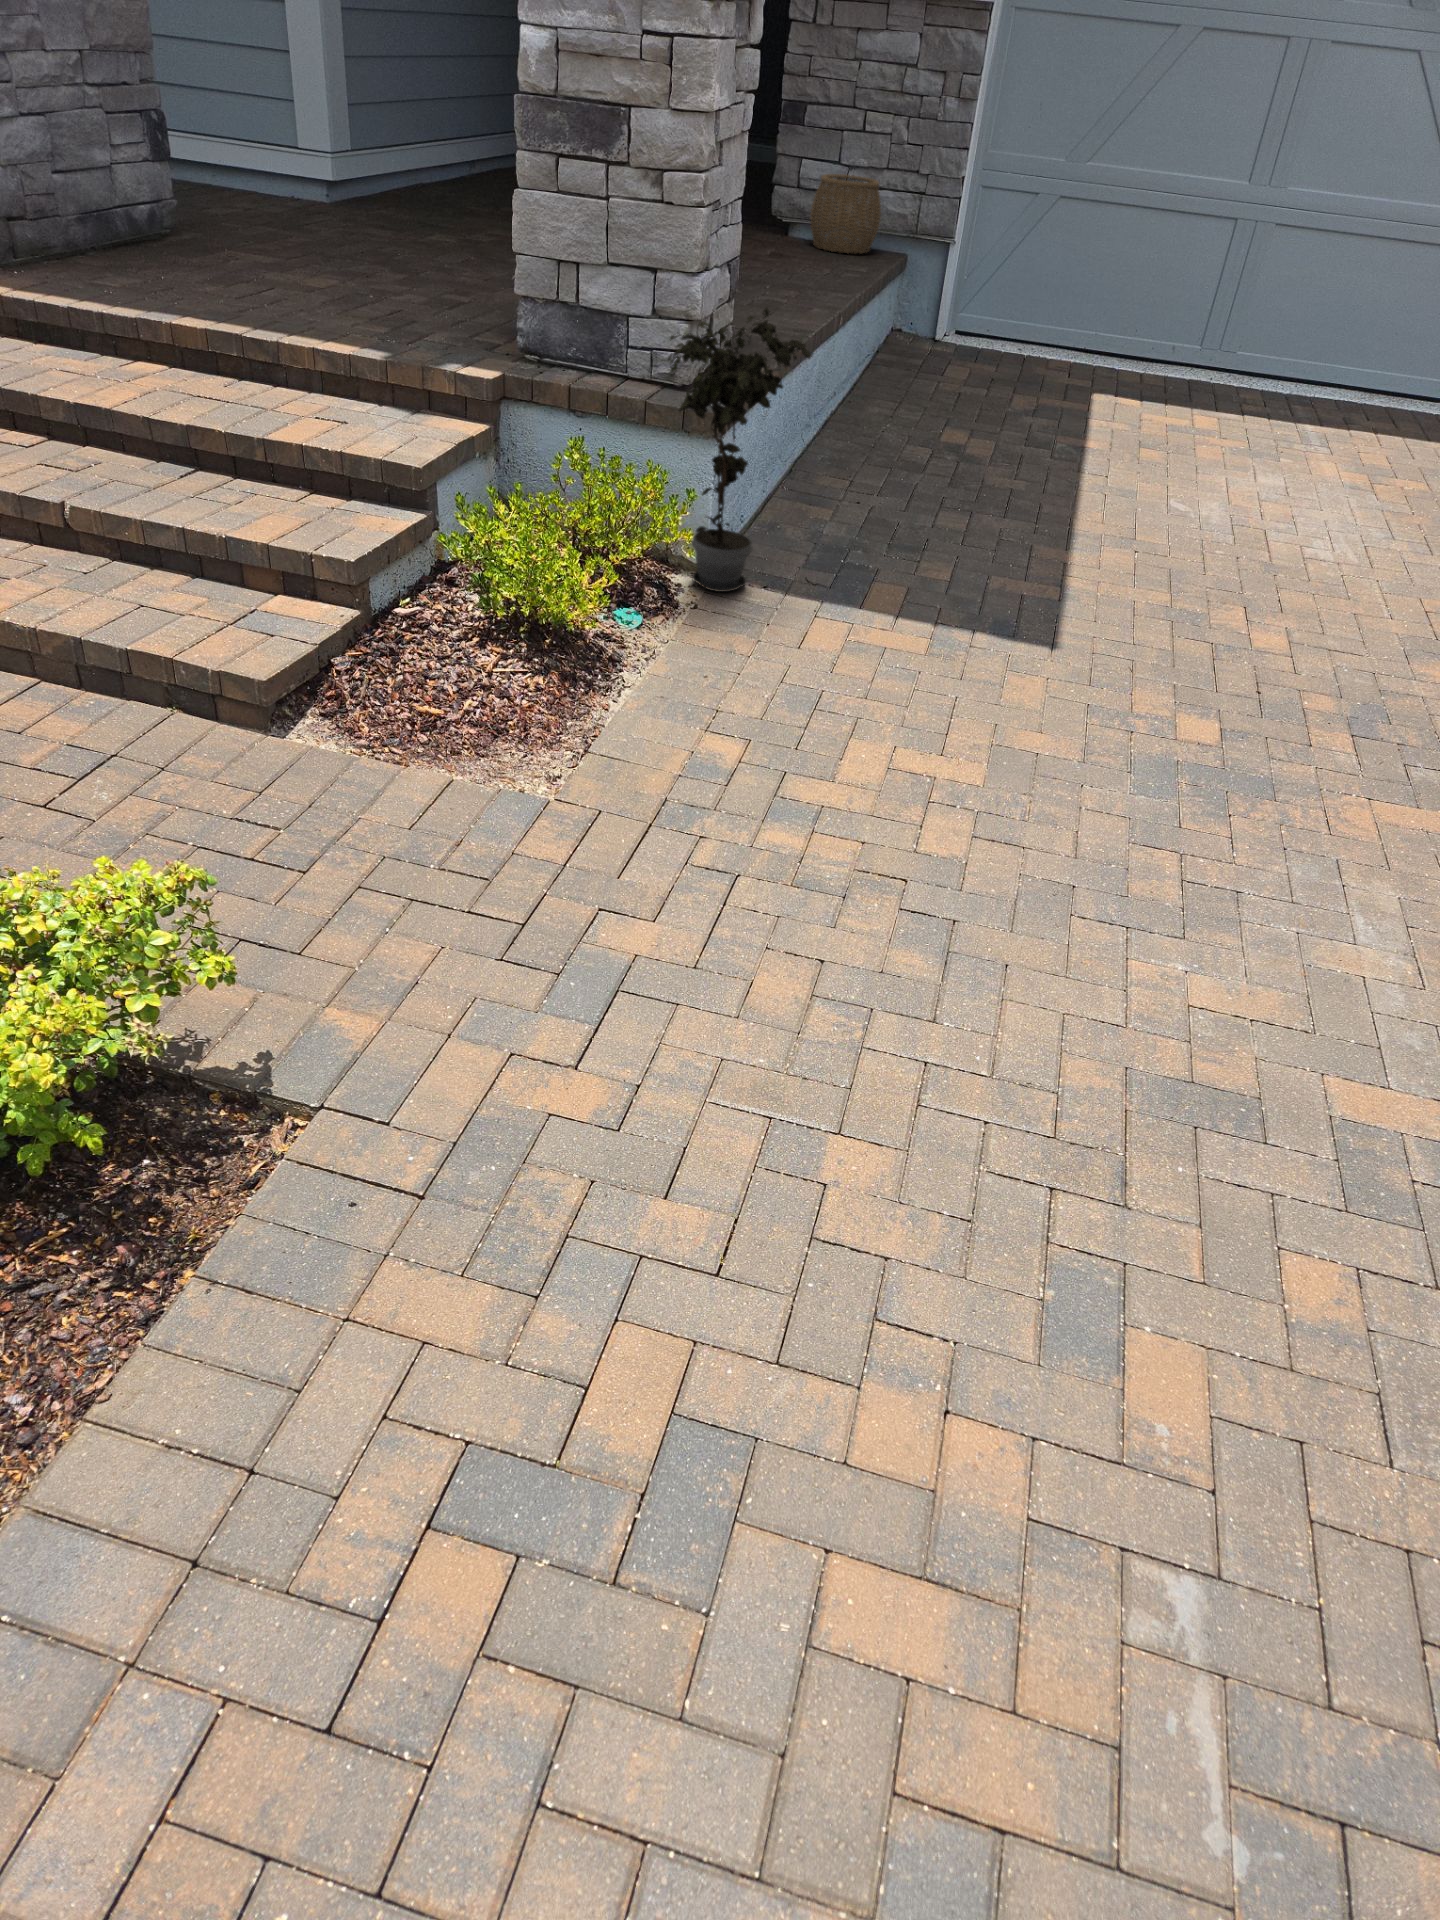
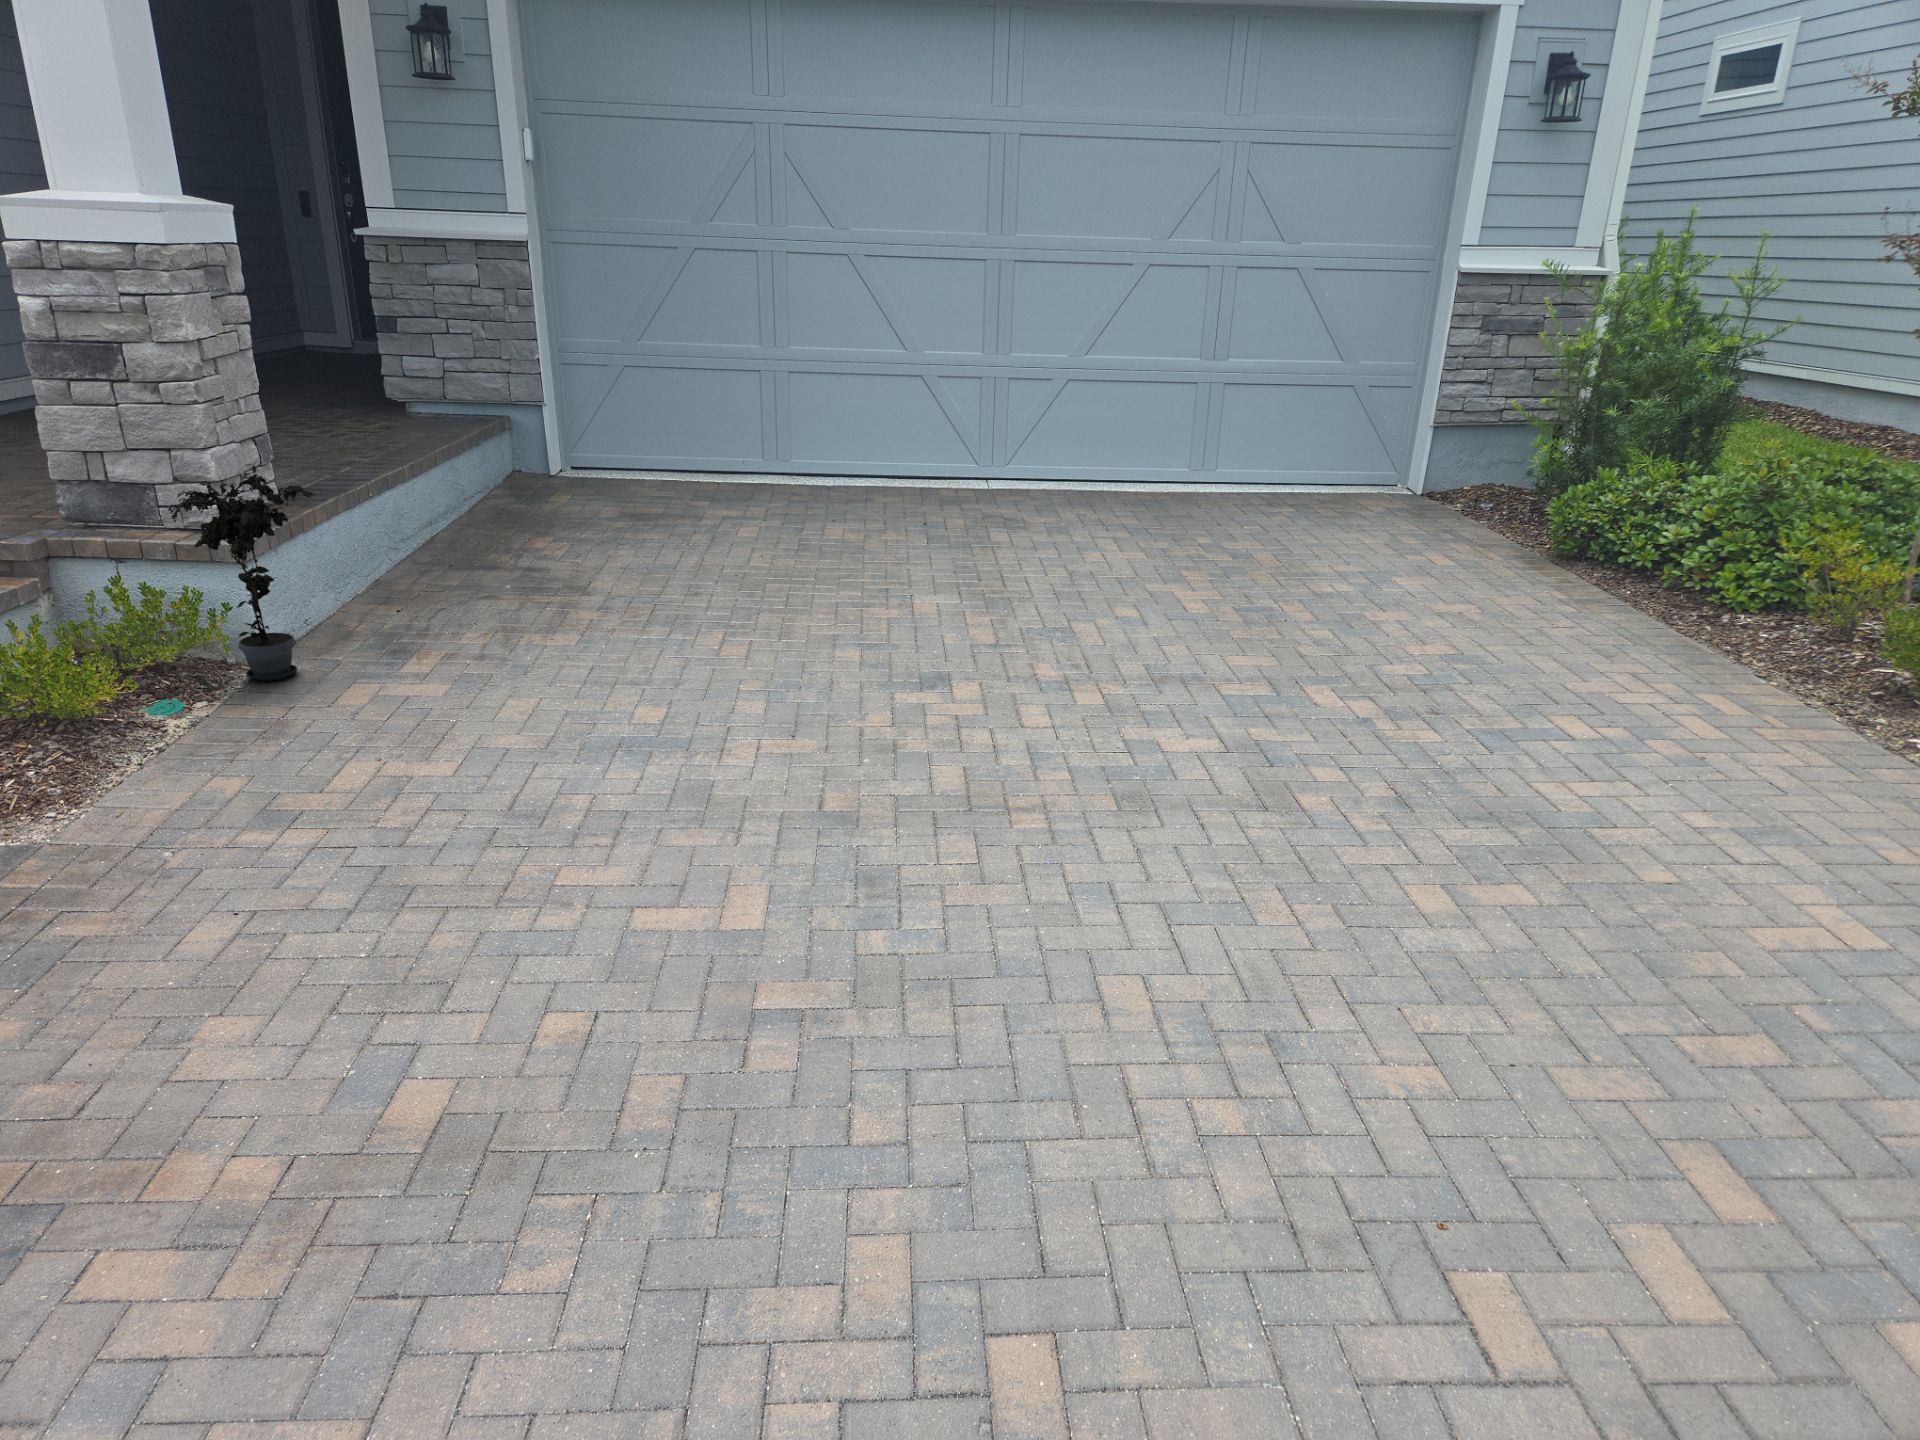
woven basket: present [810,174,881,254] -> none [412,365,475,422]

